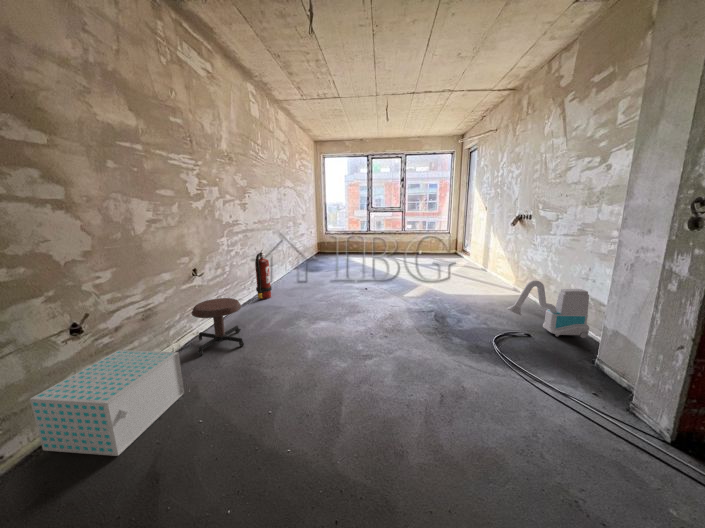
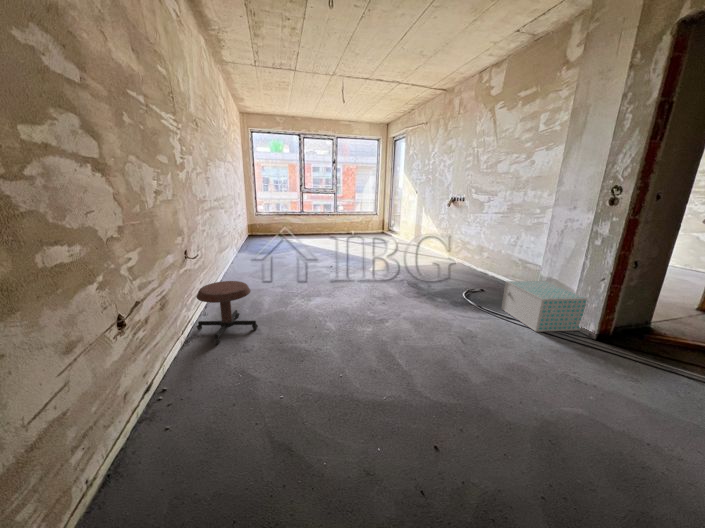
fire extinguisher: present [255,249,272,299] -> none [220,229,240,284]
vacuum cleaner: present [507,280,589,338] -> none [468,248,519,289]
storage box: present [30,350,184,456] -> present [502,281,587,332]

